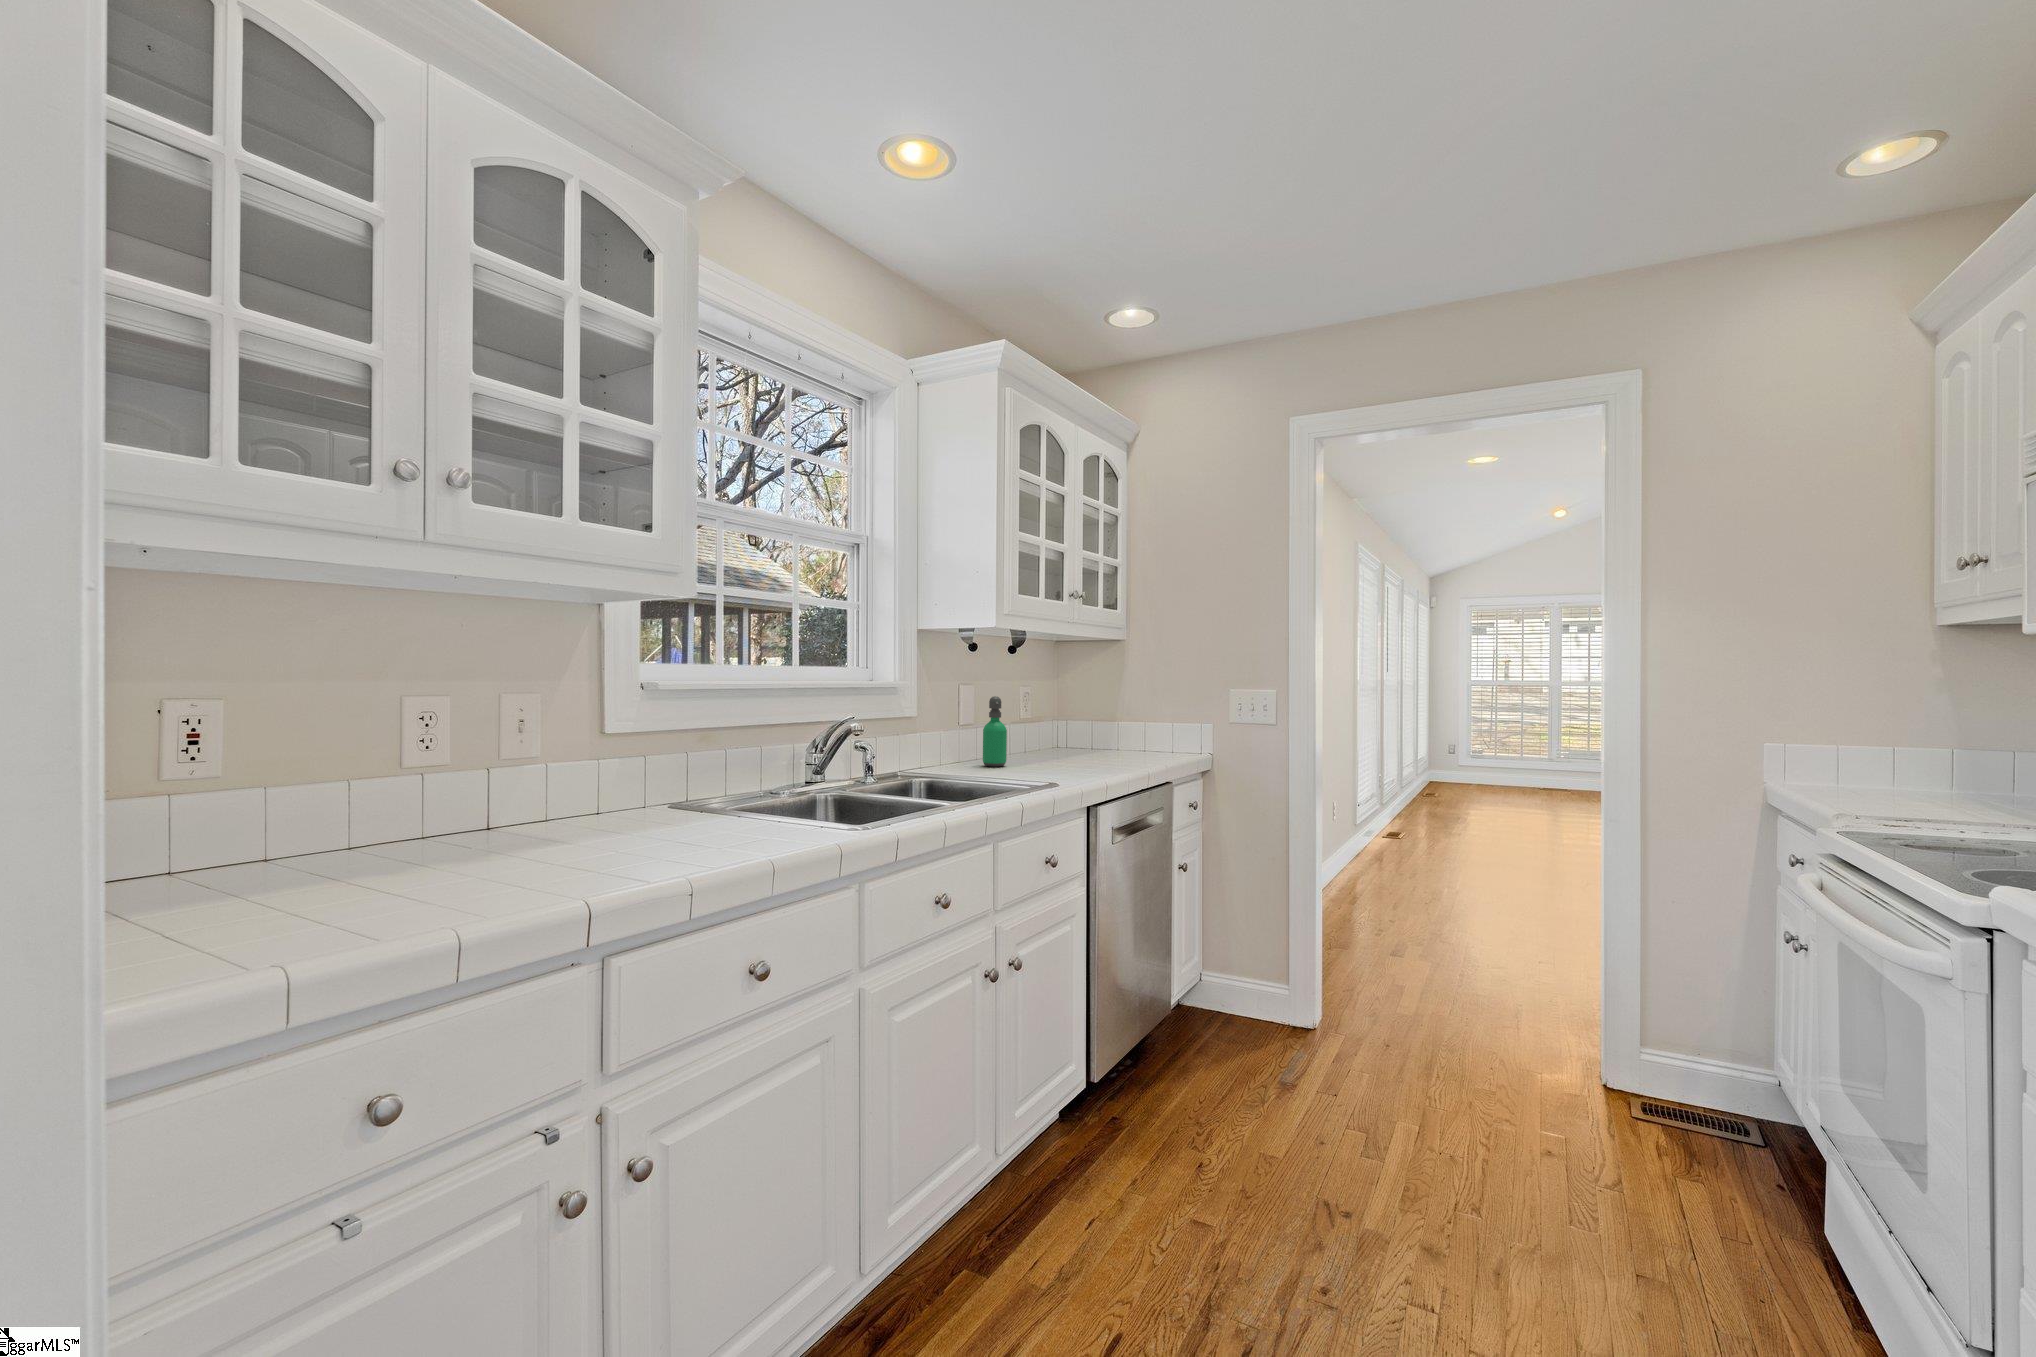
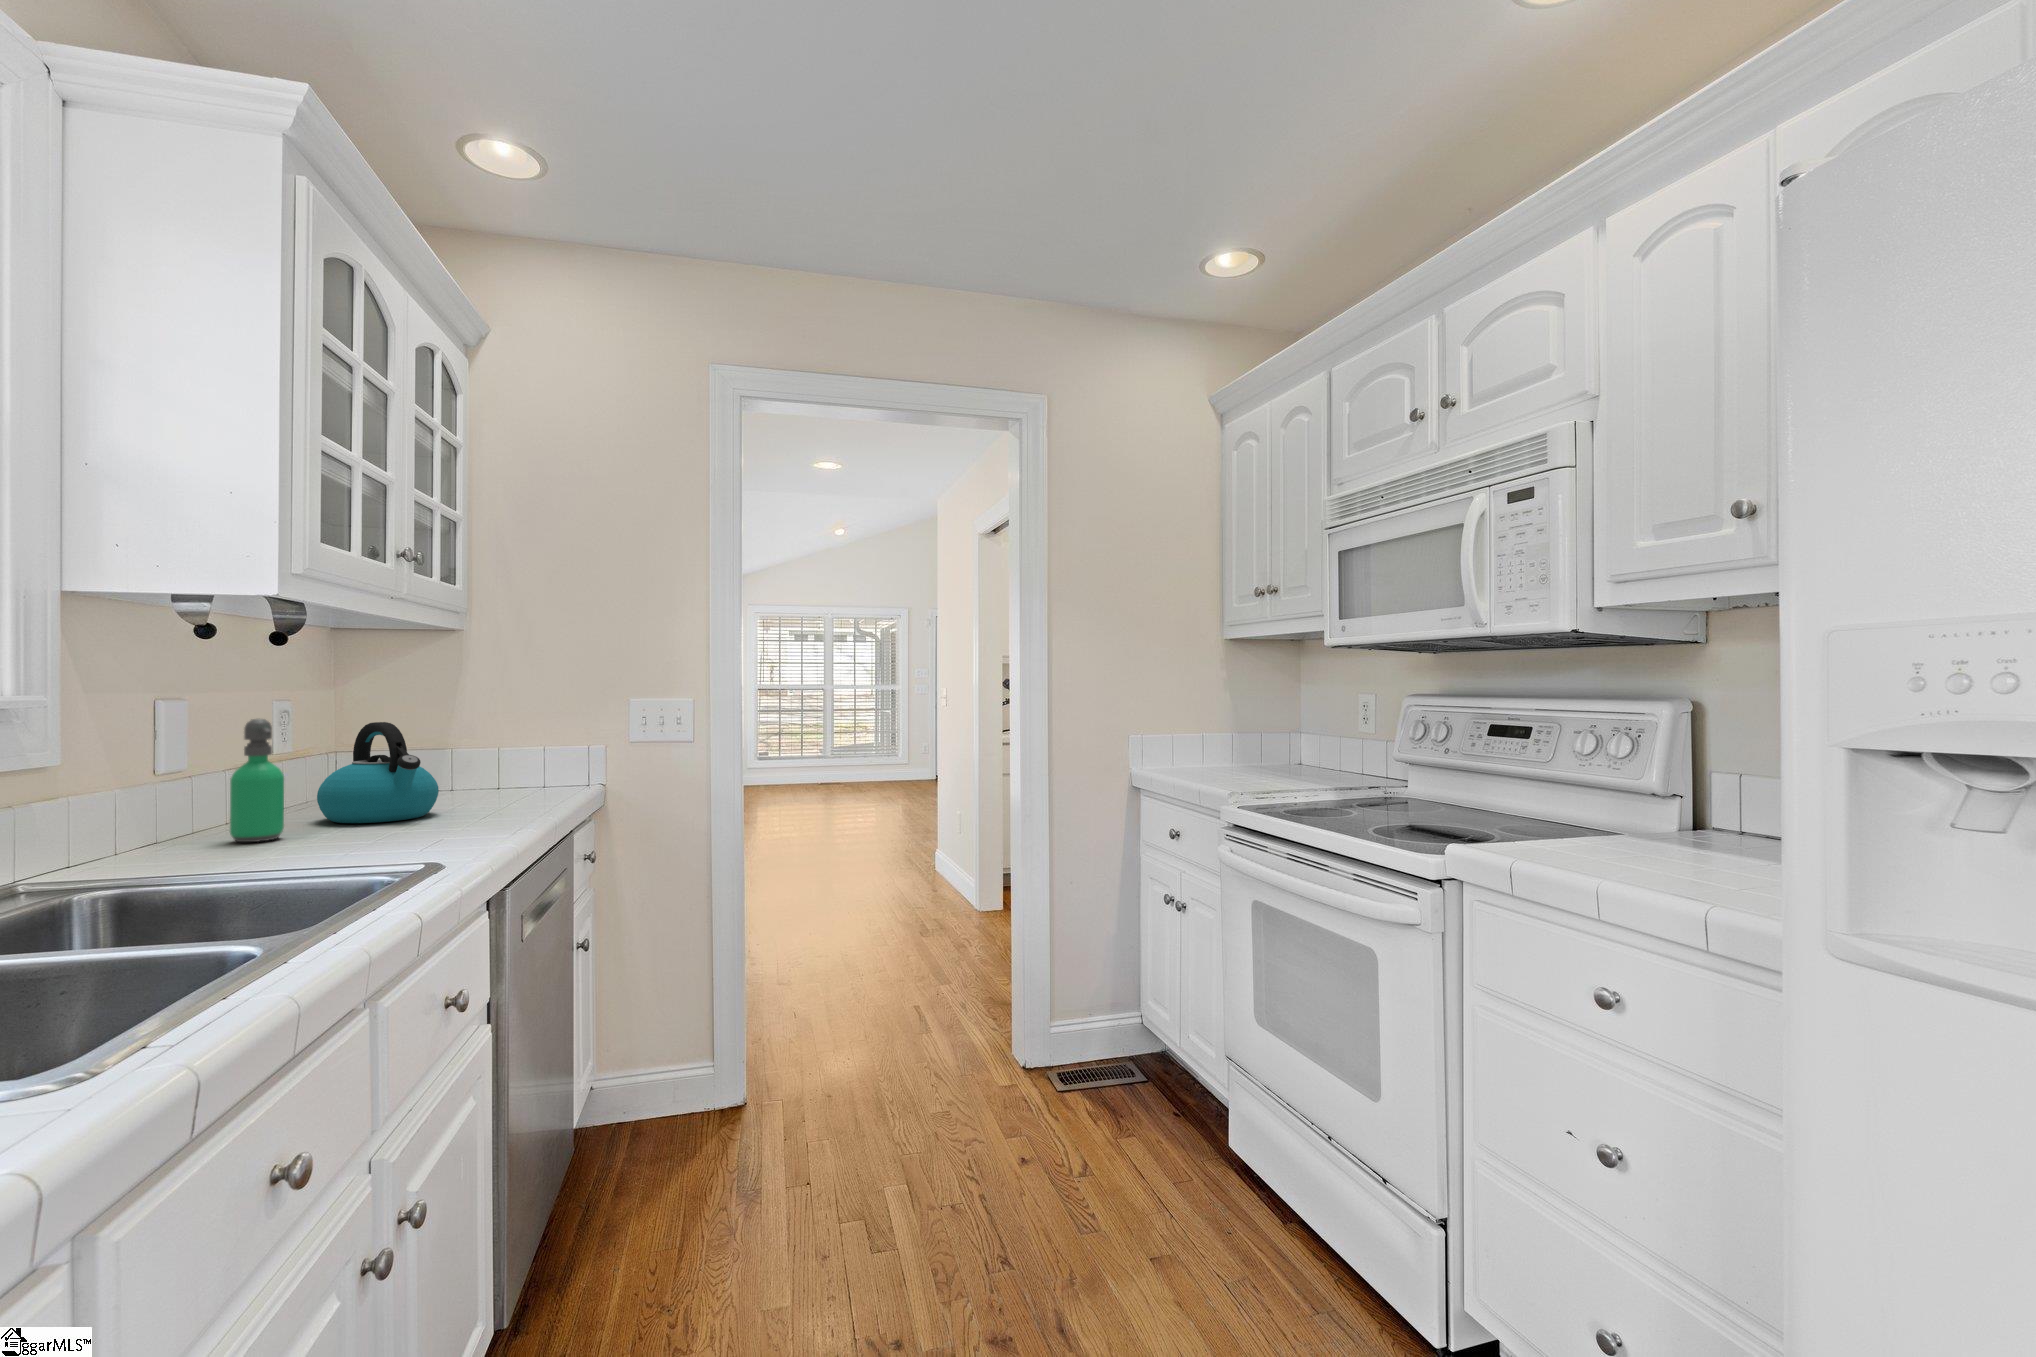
kettle: none [1028,701,1091,764] -> present [317,722,439,823]

